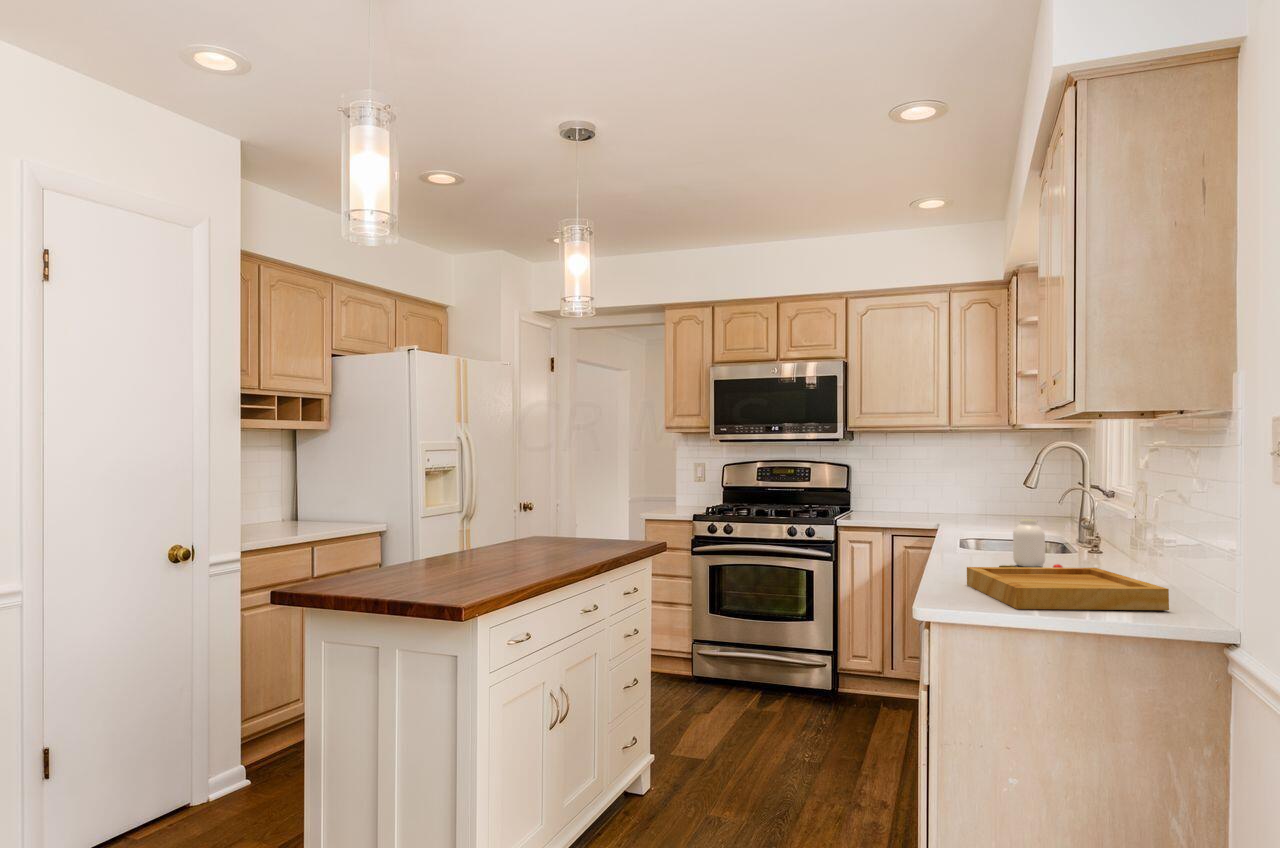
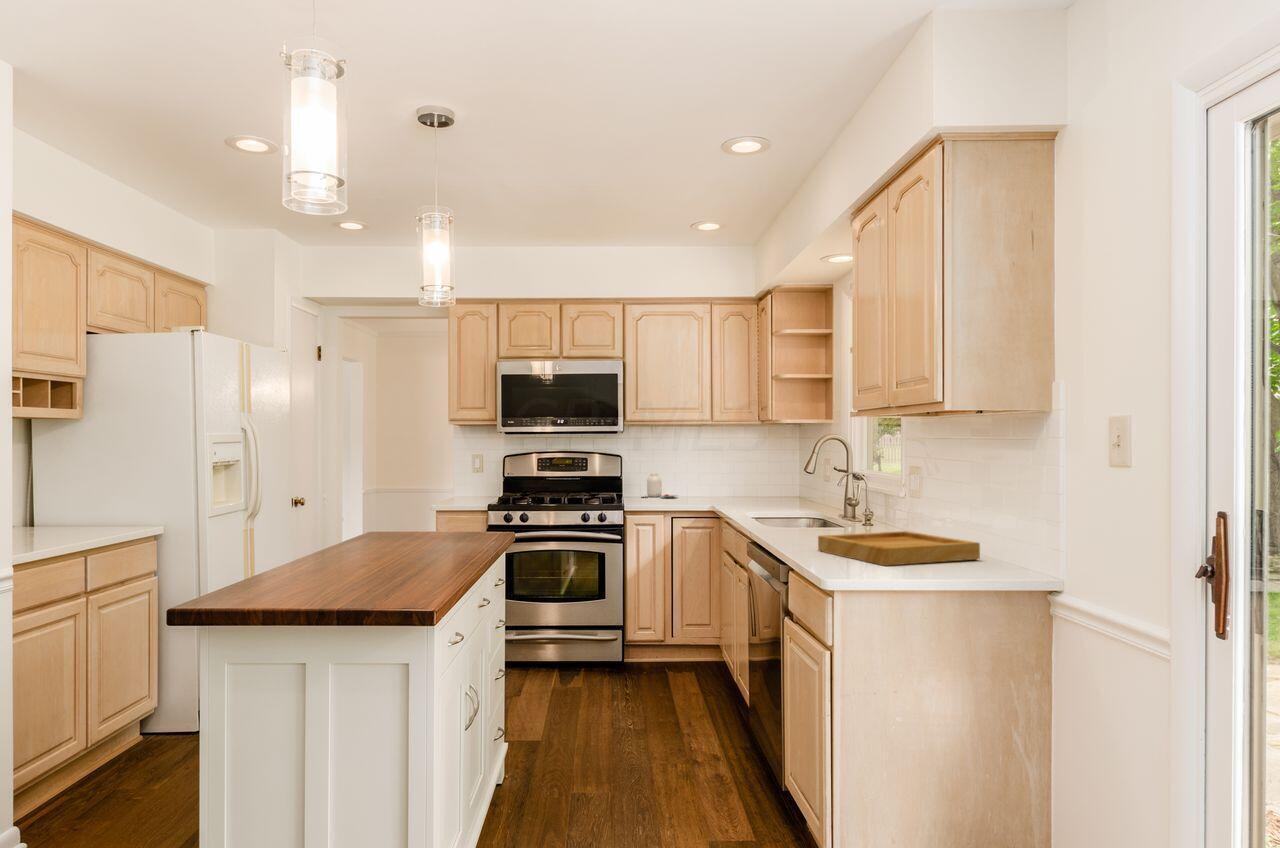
jar: present [1001,519,1080,568] -> present [644,474,678,498]

